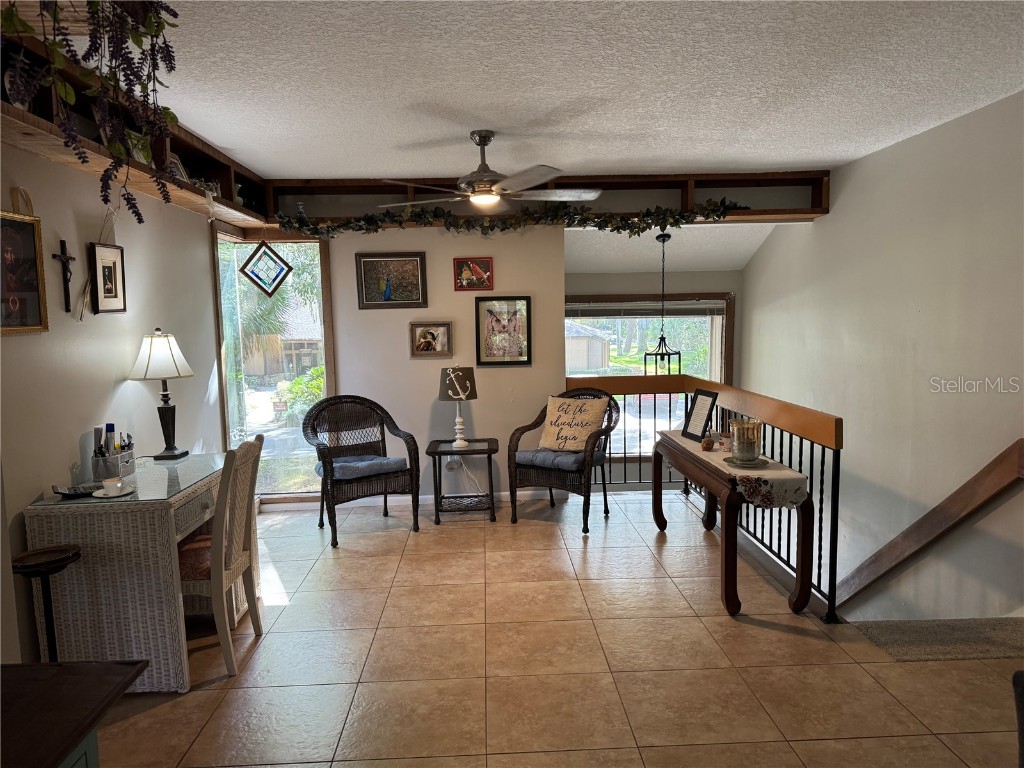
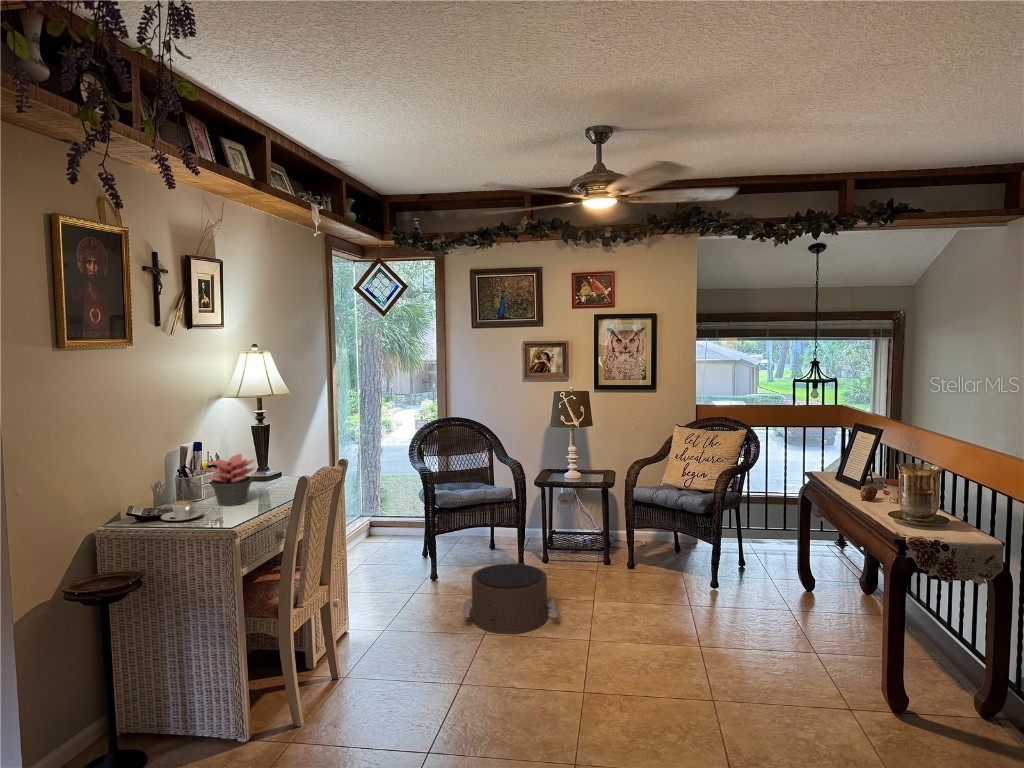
succulent plant: none [127,433,176,483] -> present [206,454,255,506]
pouf: none [369,525,456,586] -> present [462,564,558,634]

